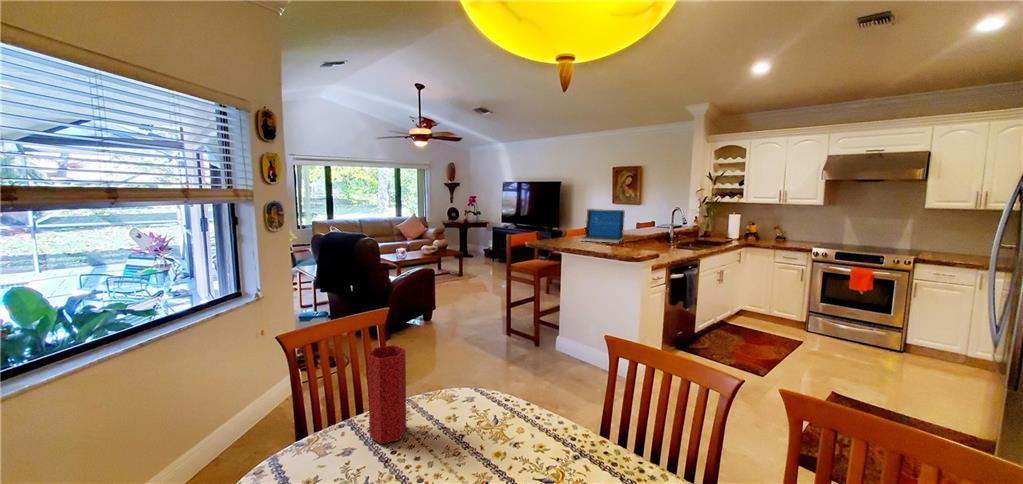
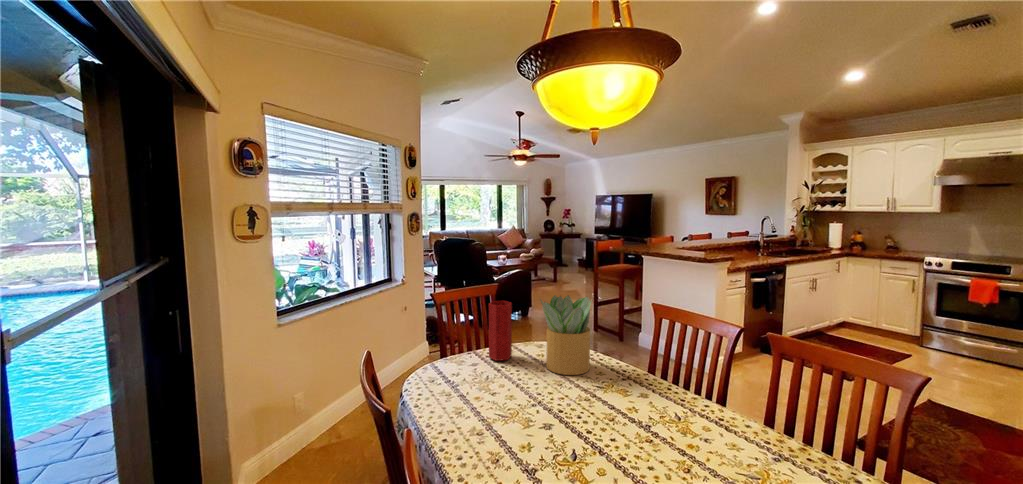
laptop: present [580,209,625,243] -> none [661,218,708,249]
potted plant: none [449,333,530,463] -> present [541,295,591,375]

